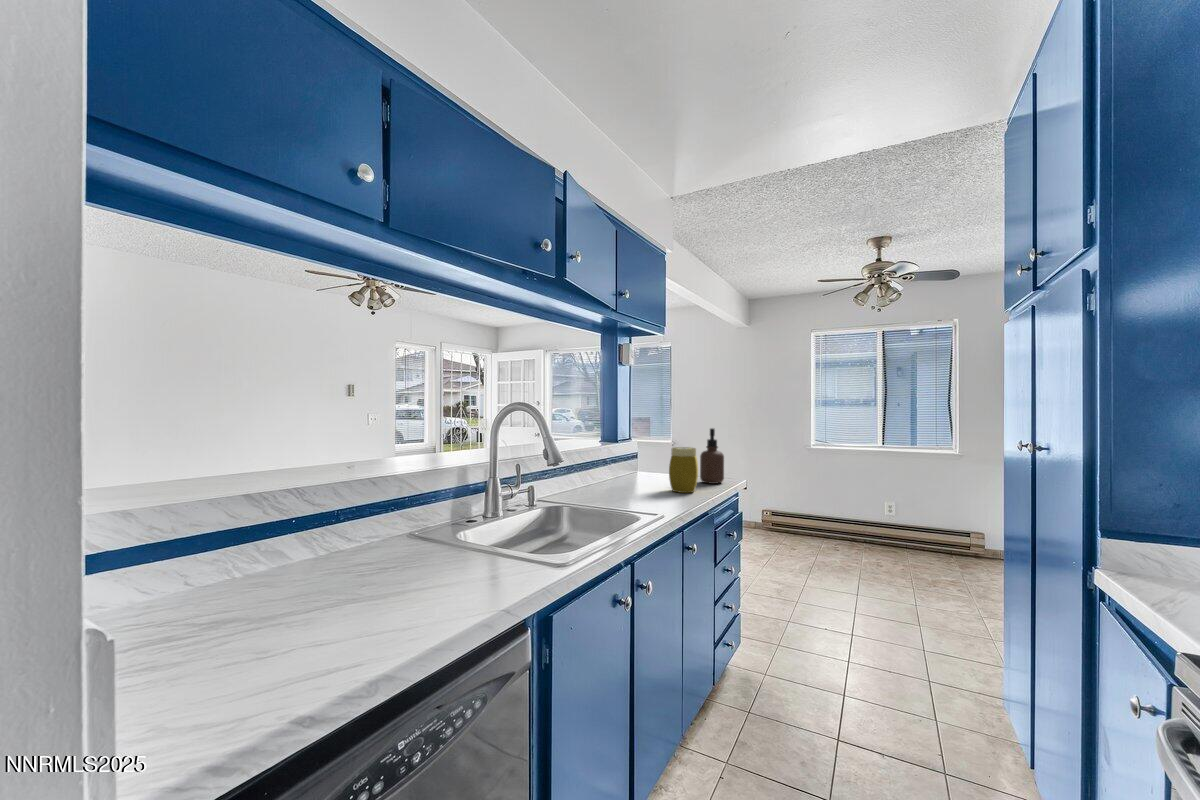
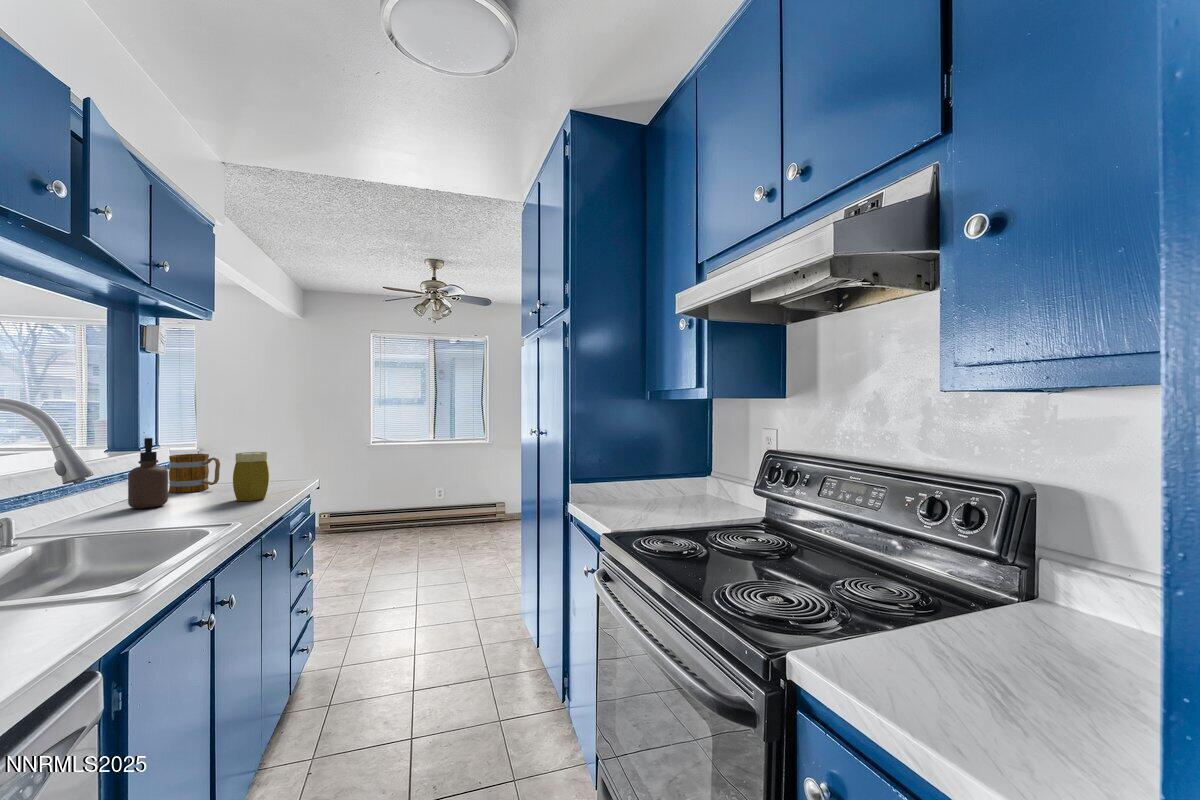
soap dispenser: present [700,428,724,484] -> present [128,438,168,509]
mug: none [631,445,665,478] -> present [169,454,220,493]

